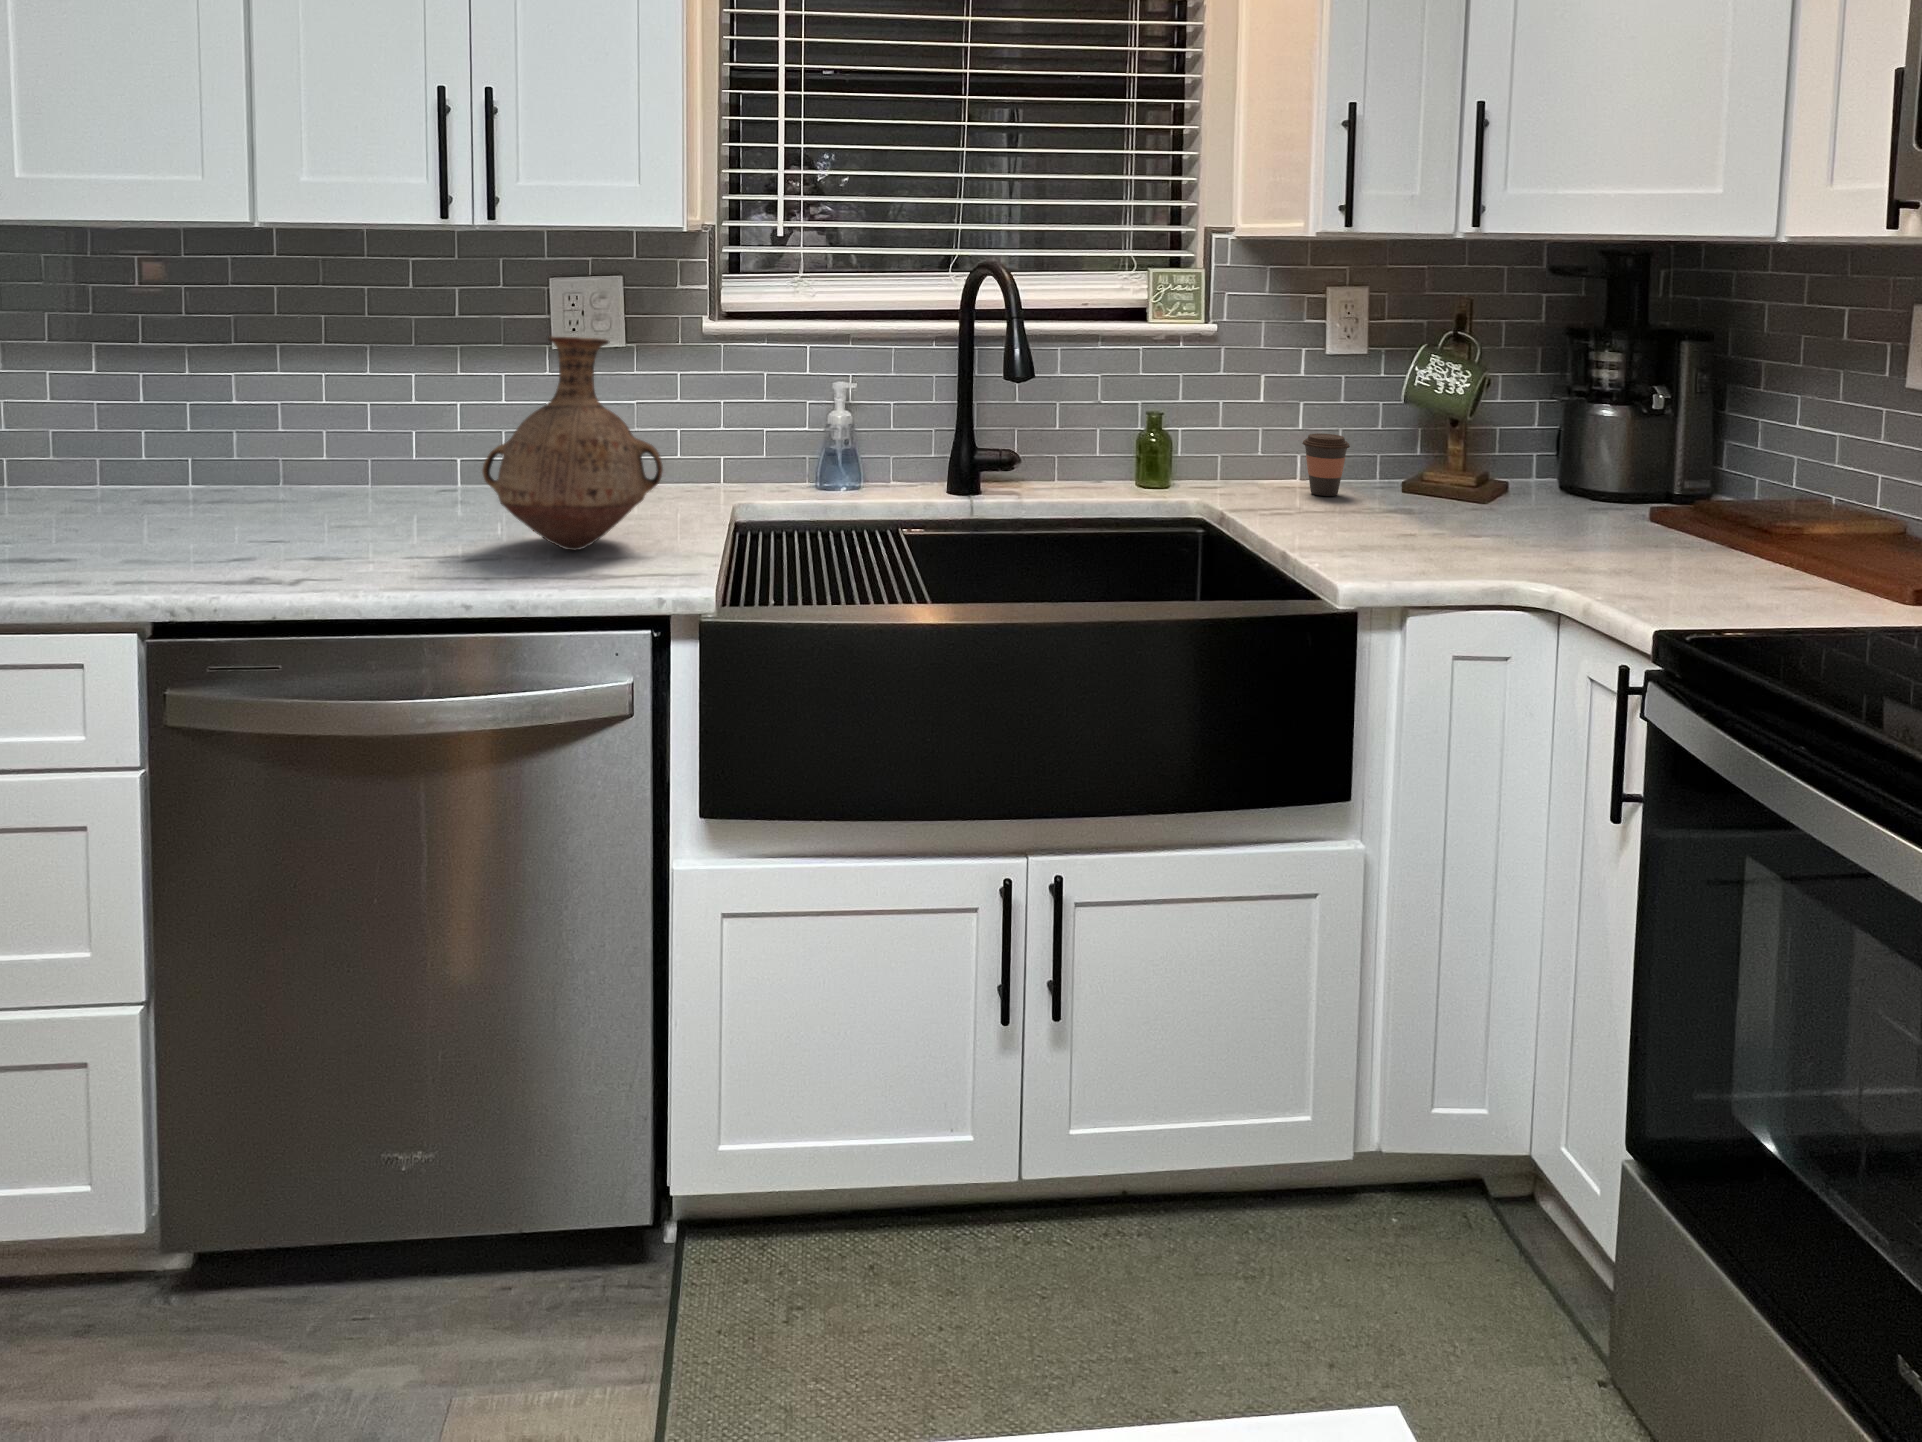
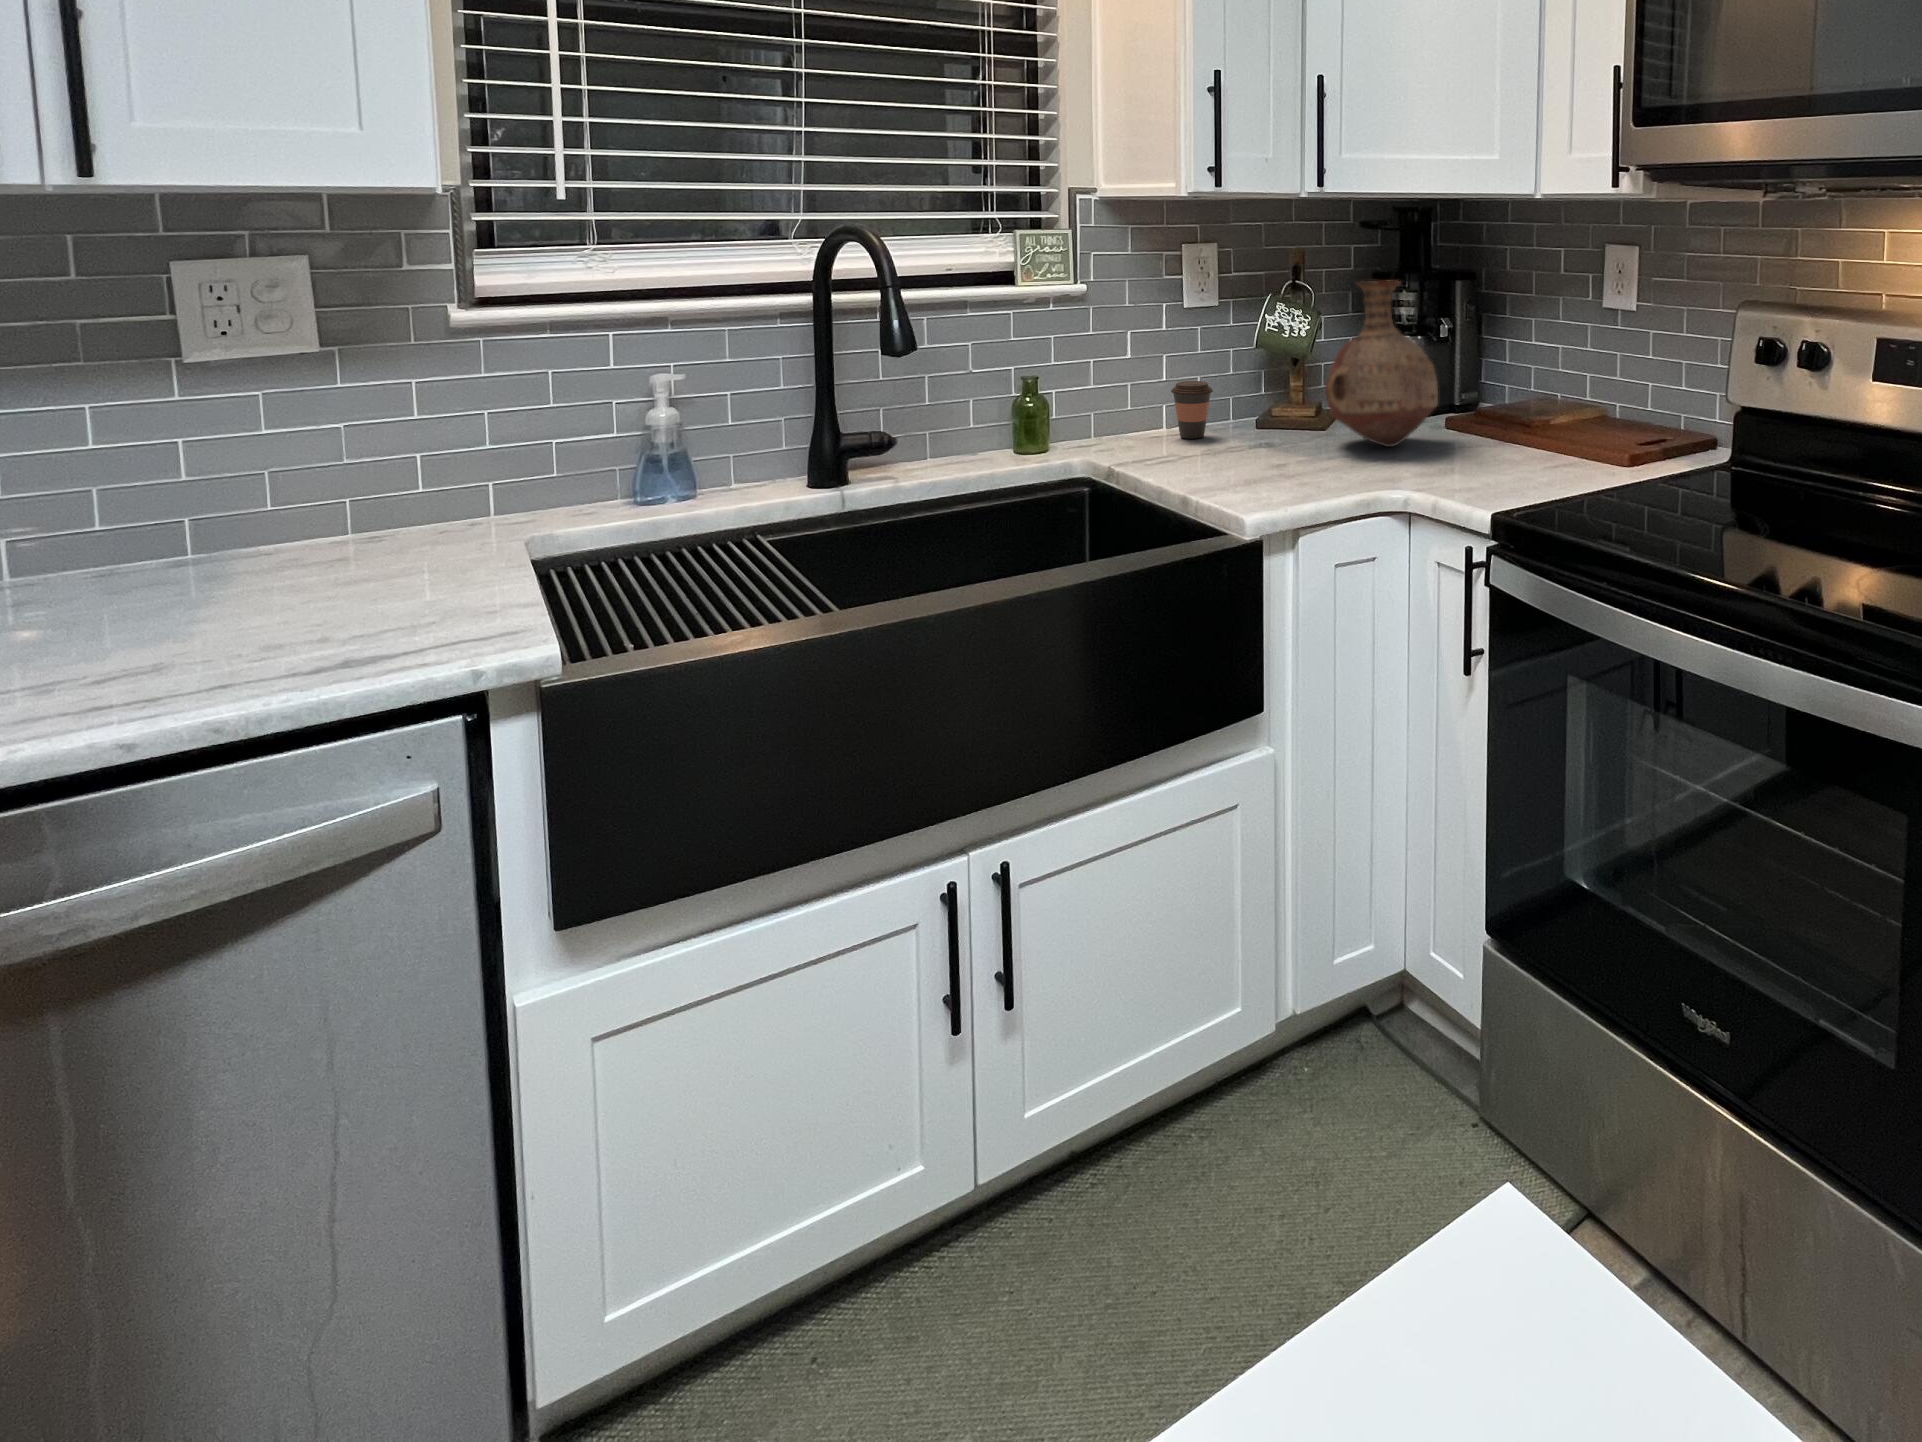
vase: present [482,336,663,550] -> present [1325,281,1438,447]

